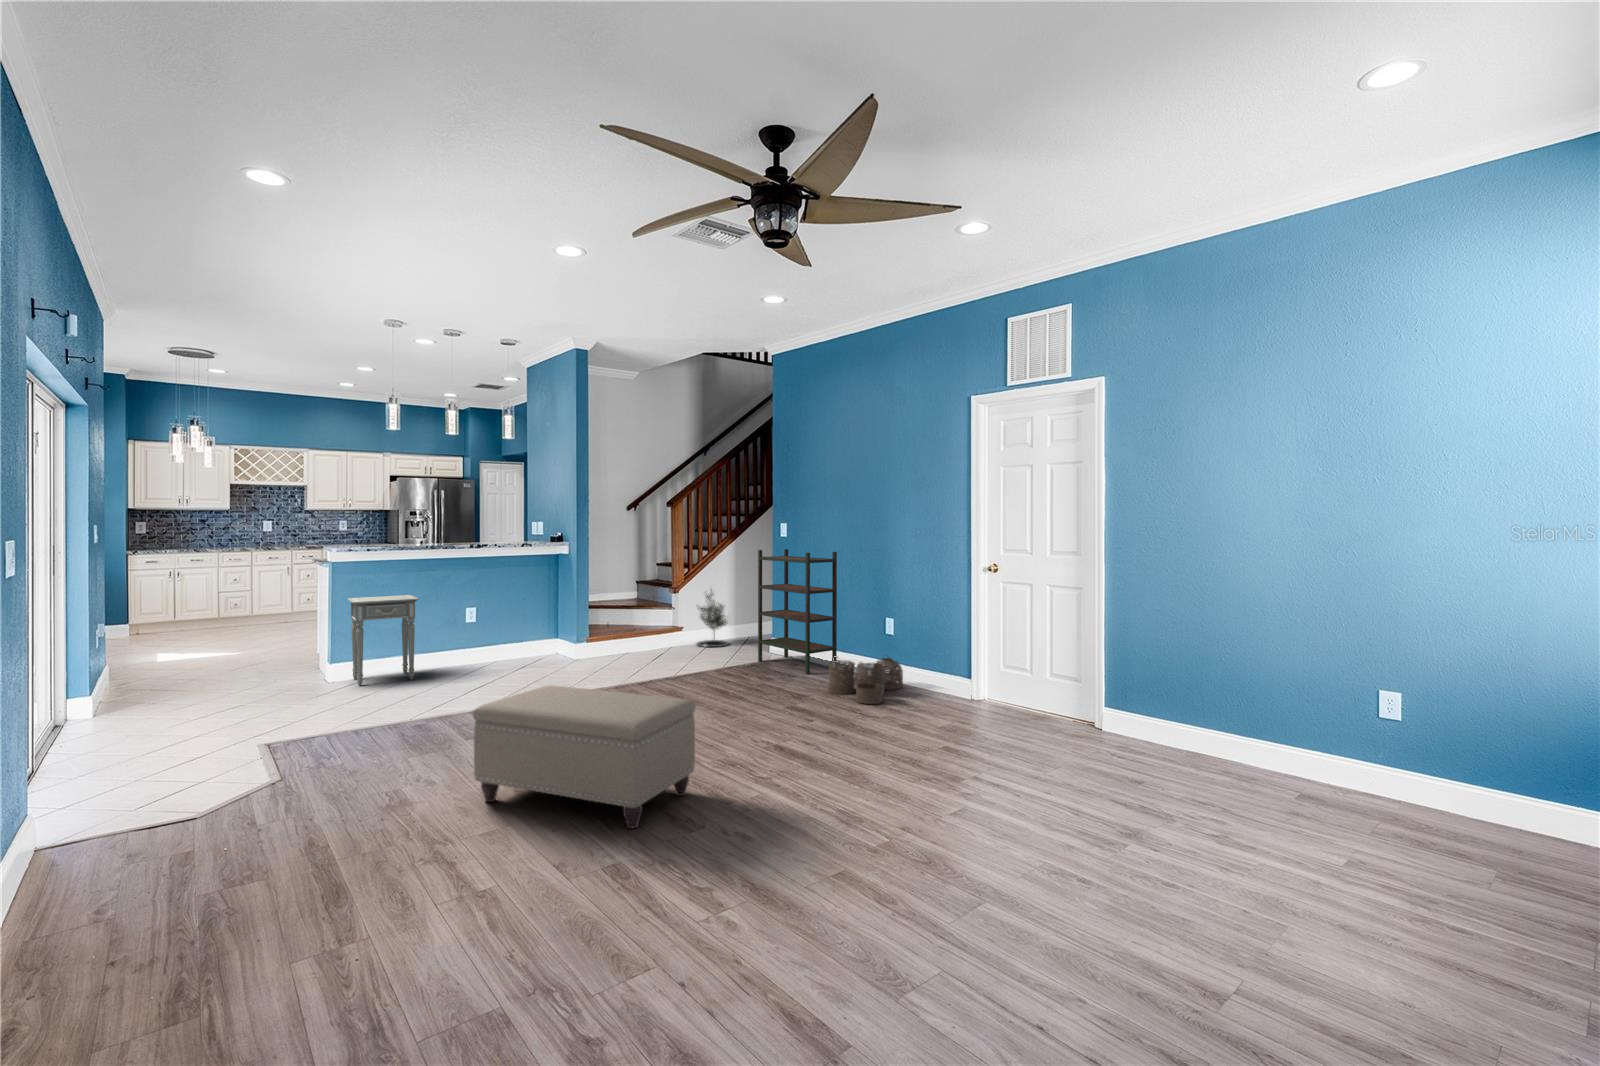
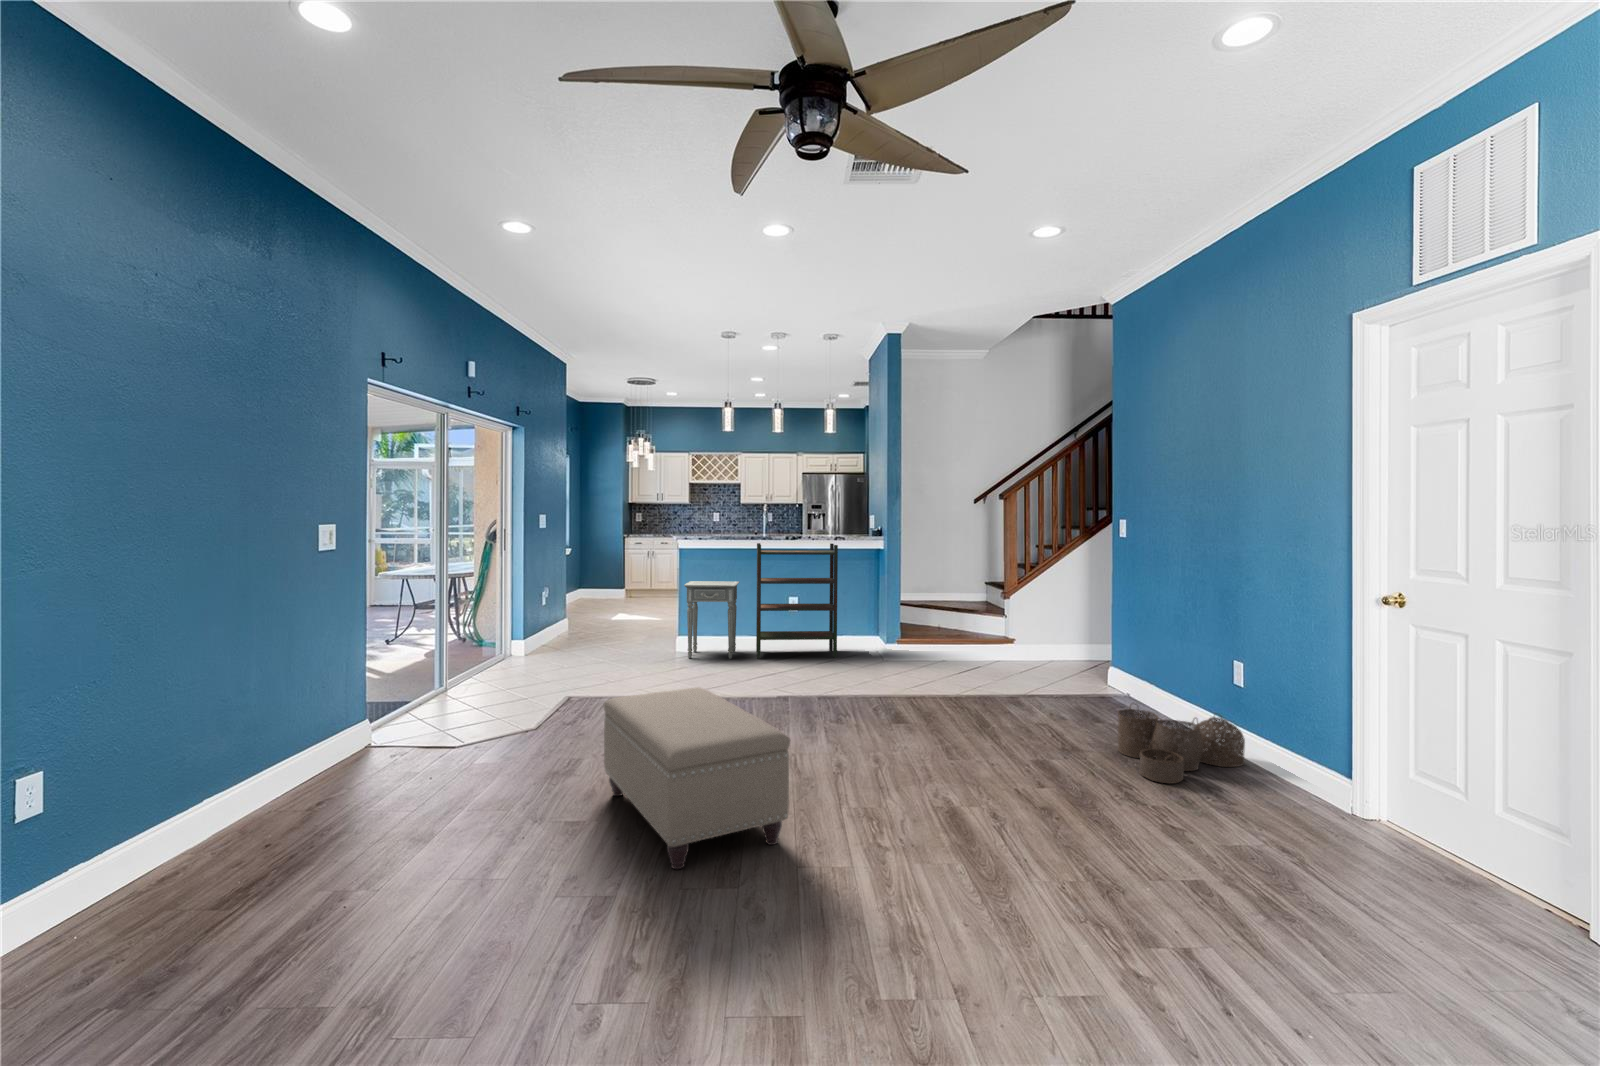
bookshelf: present [758,549,837,674] -> present [756,543,838,659]
potted tree: present [697,589,729,647] -> none [1025,593,1067,666]

